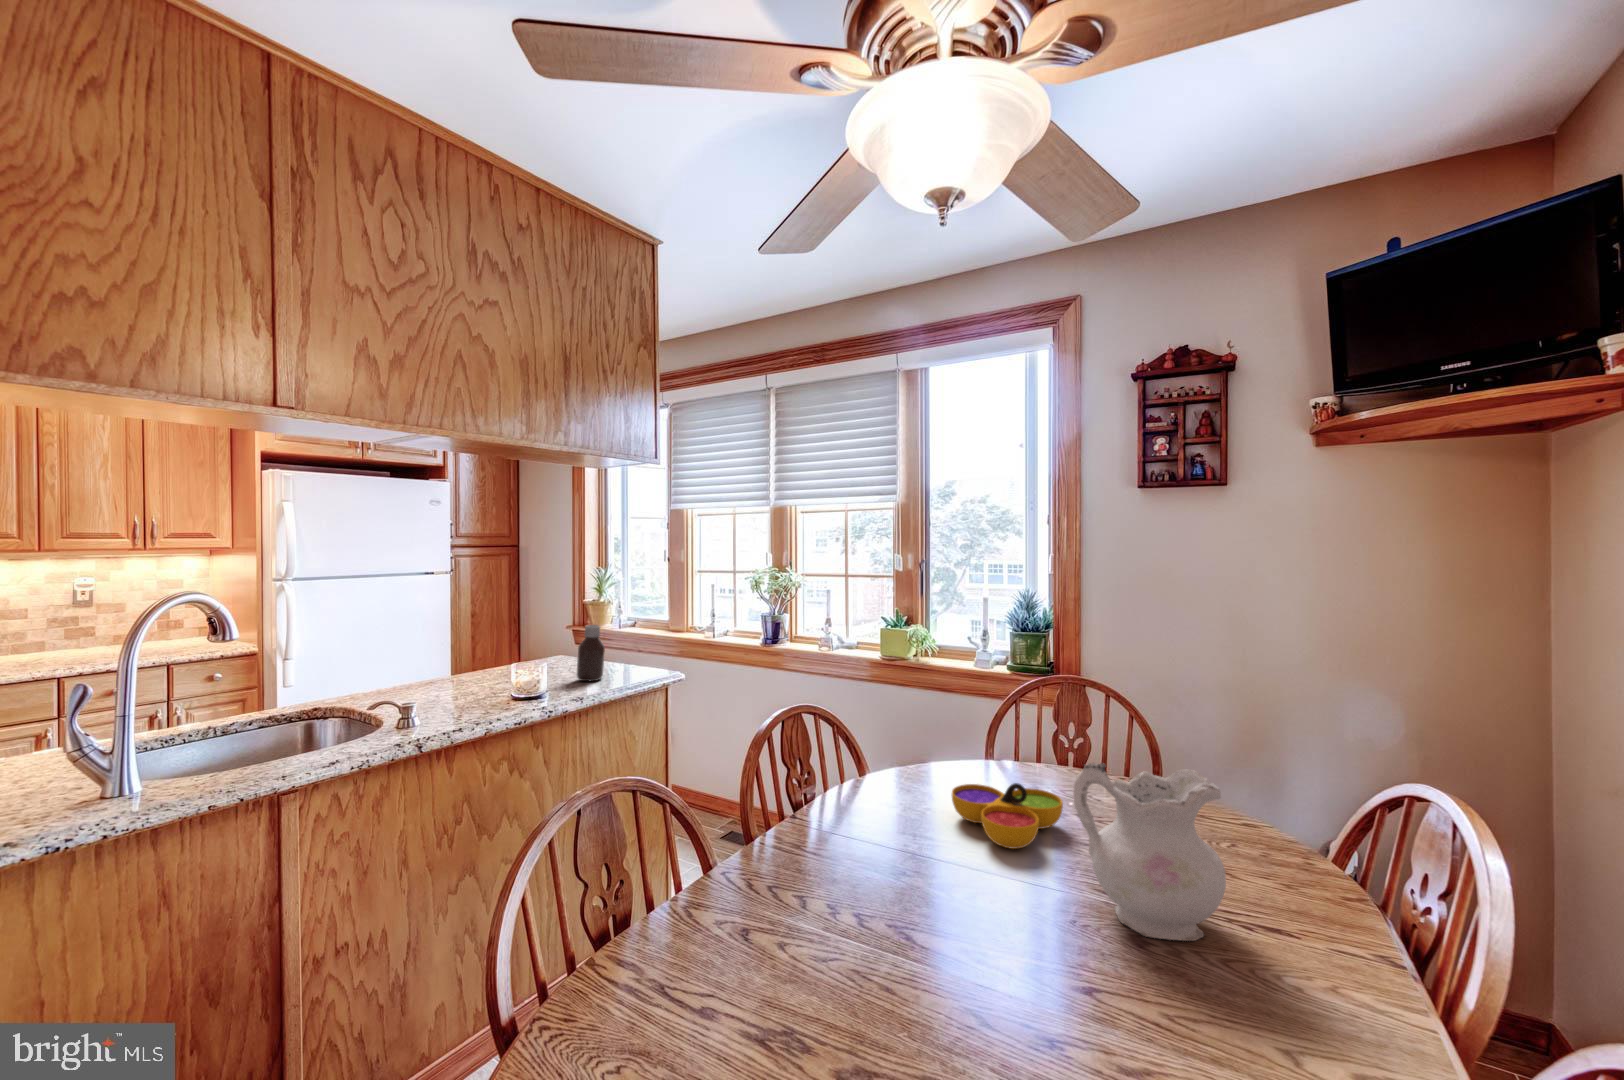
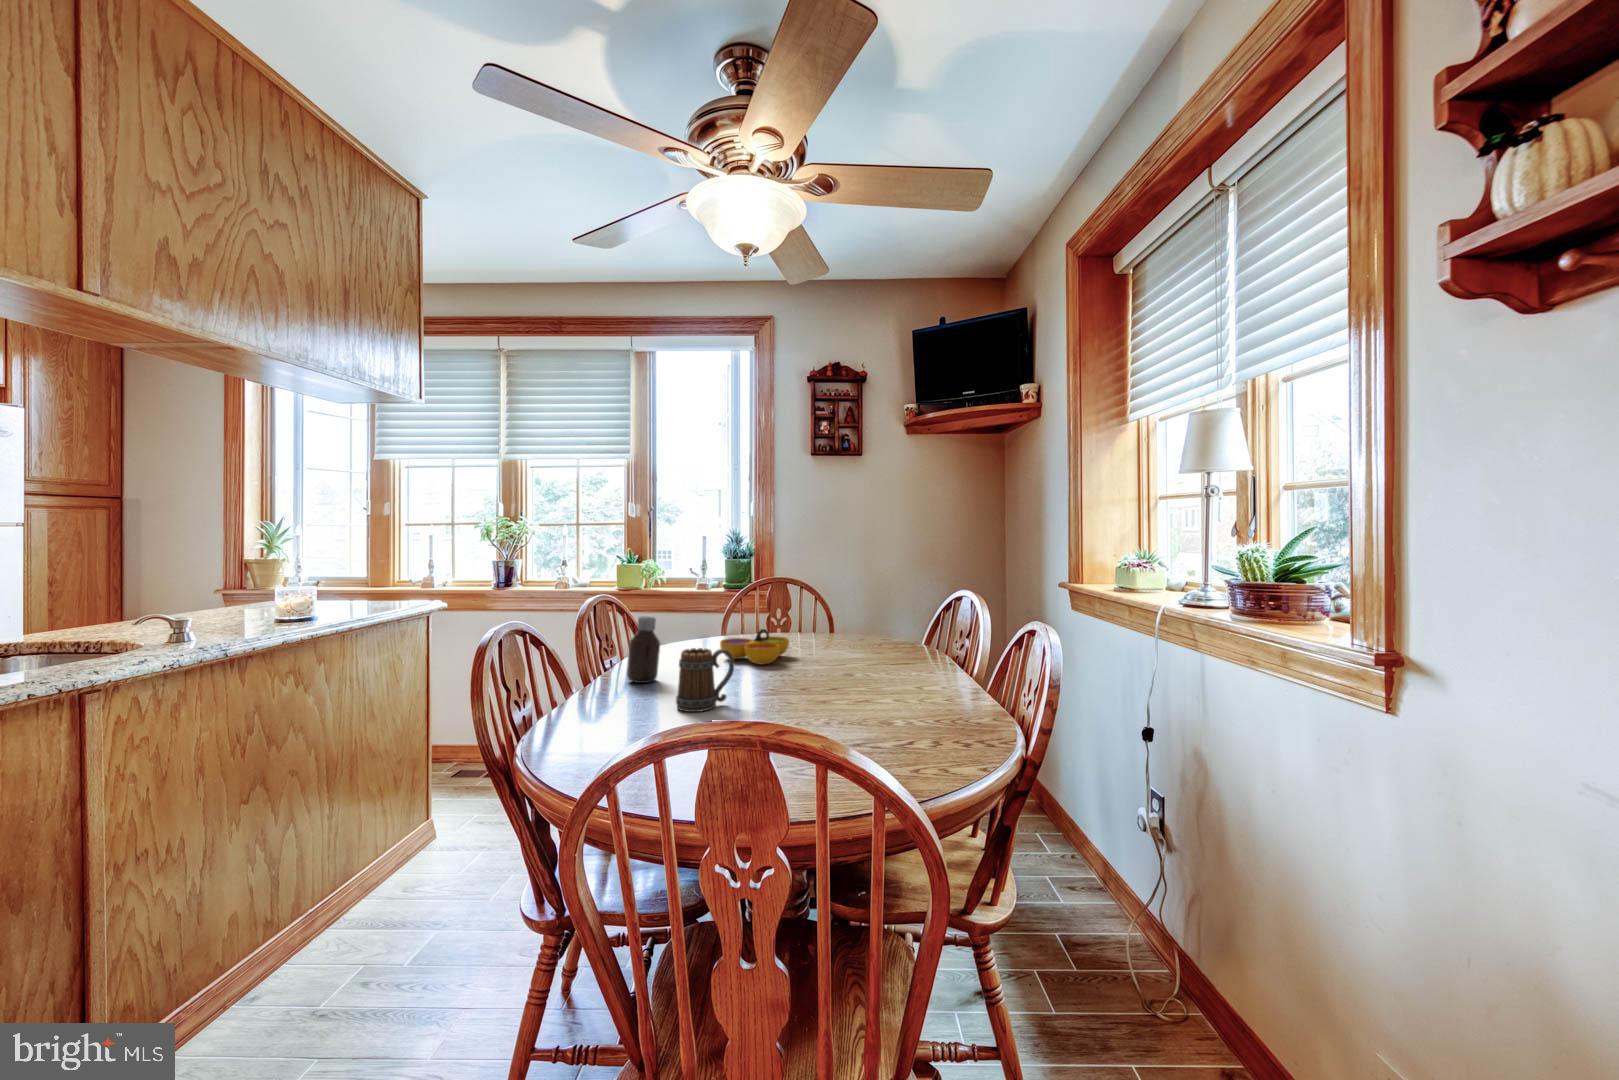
bottle: present [577,625,605,681] -> present [627,616,660,683]
ceramic pitcher: present [1074,763,1226,941] -> none [809,591,883,678]
mug: none [802,864,900,989] -> present [676,648,734,712]

